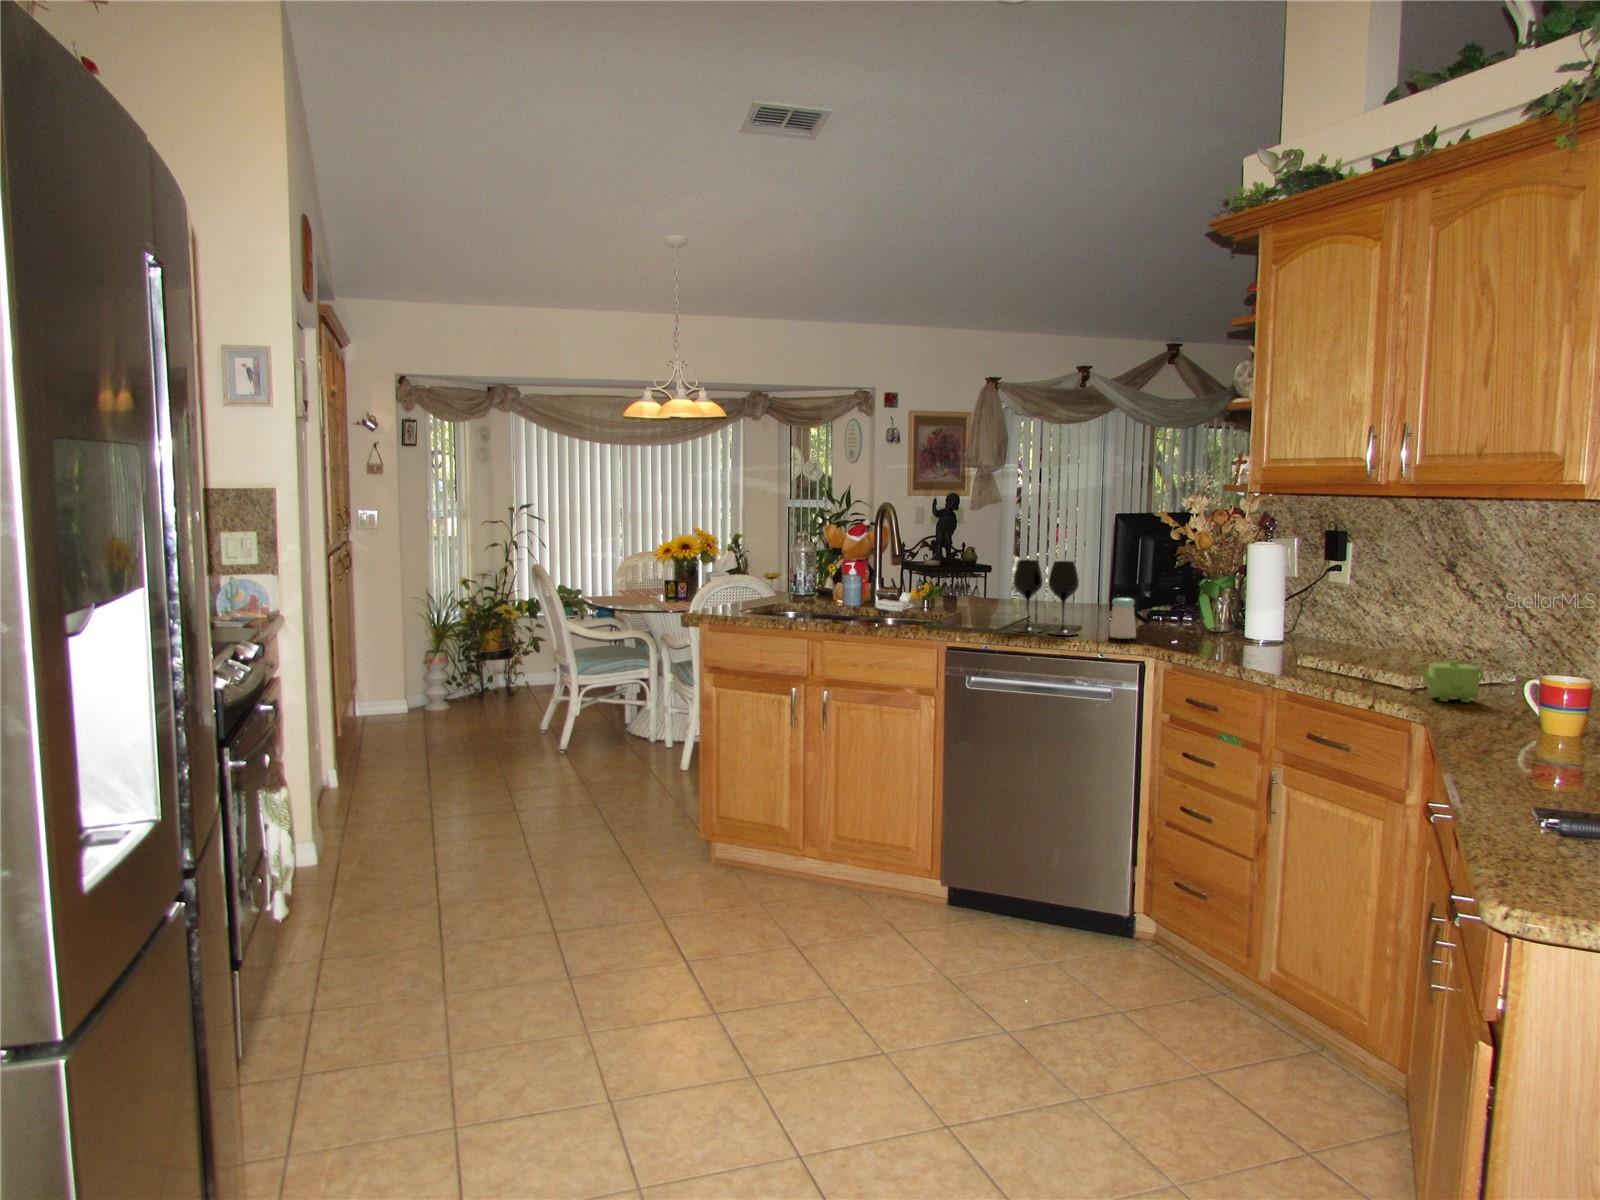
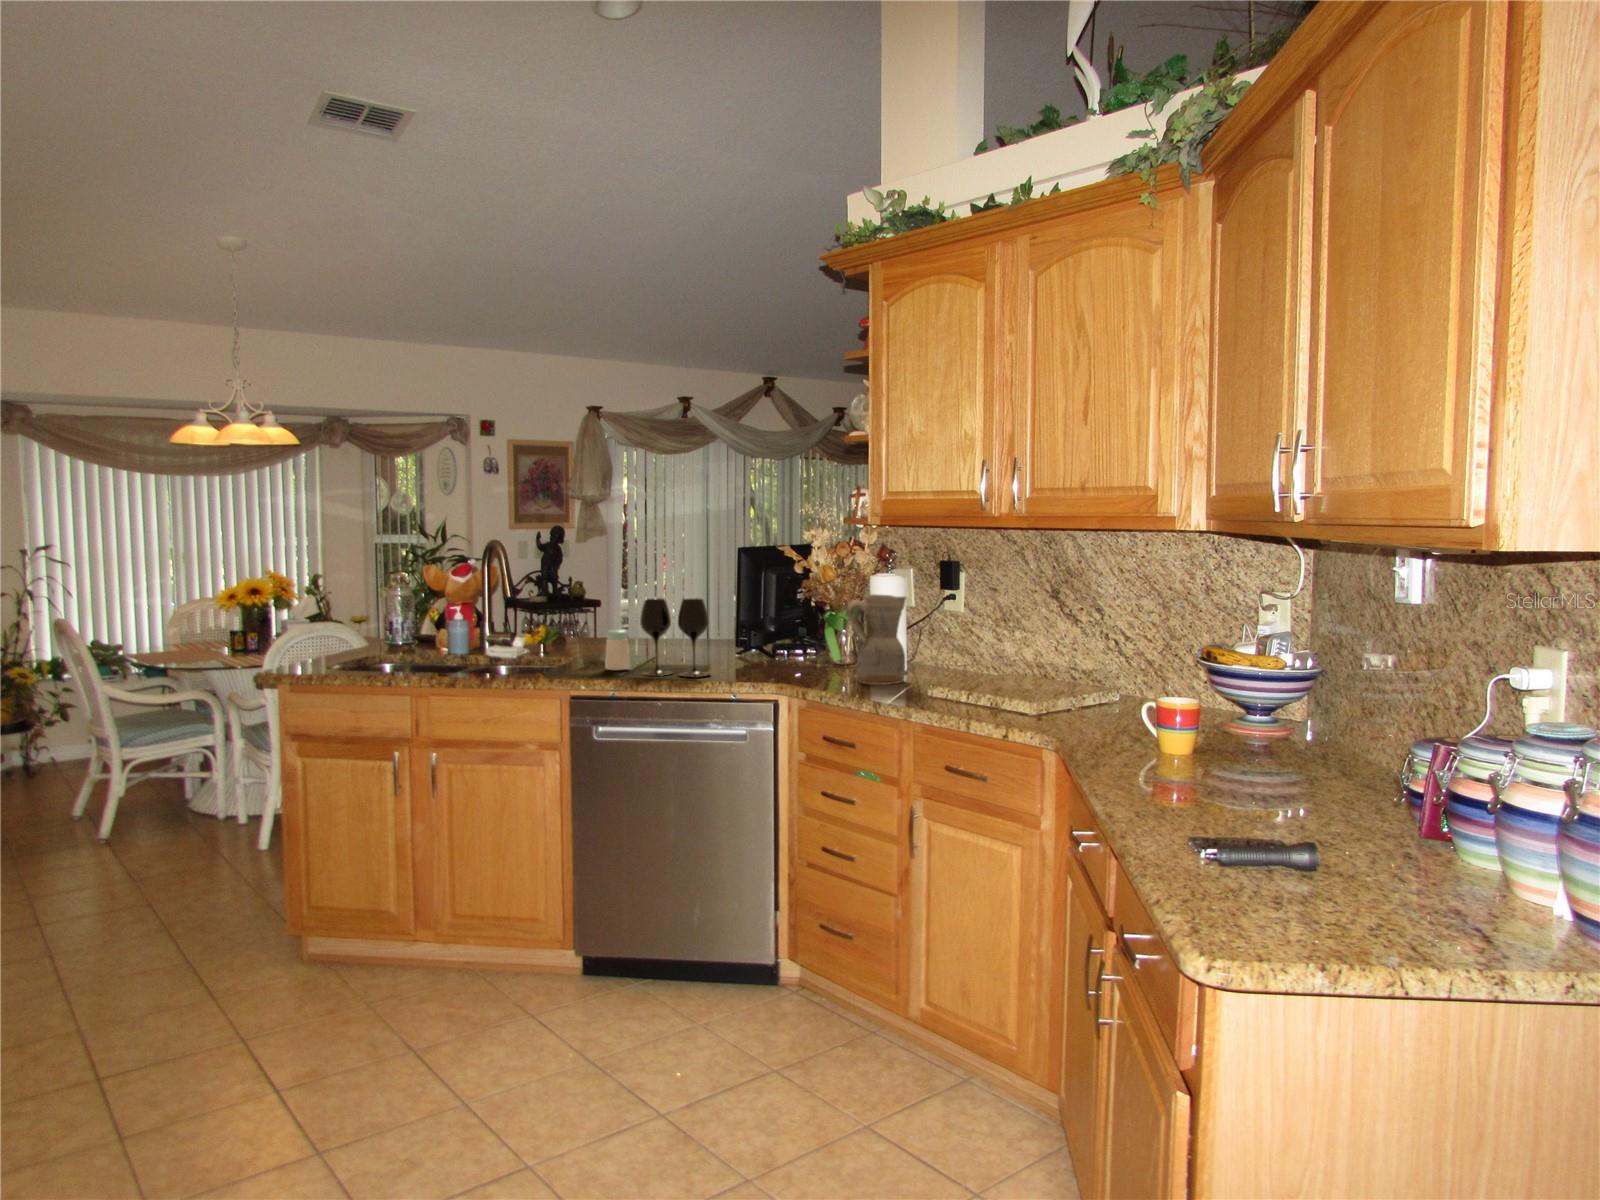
ceramic pitcher: none [1217,562,1283,653] -> present [846,594,906,685]
salt shaker: present [1109,598,1136,639] -> present [605,629,630,670]
teapot: present [1416,660,1484,702] -> none [1042,686,1103,727]

